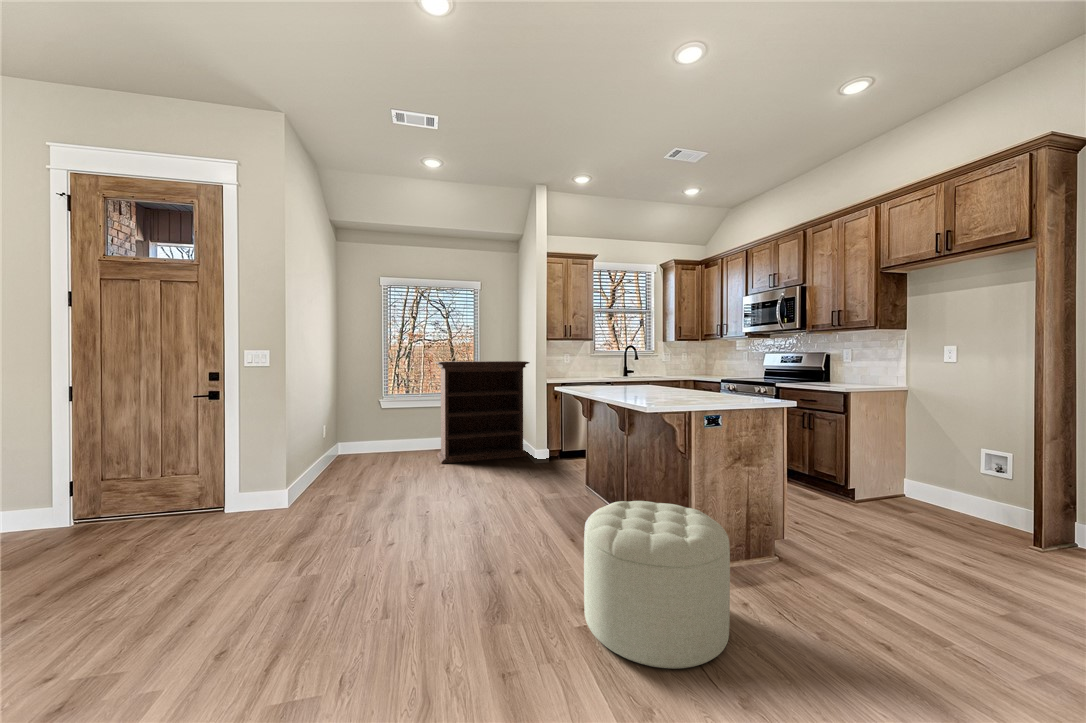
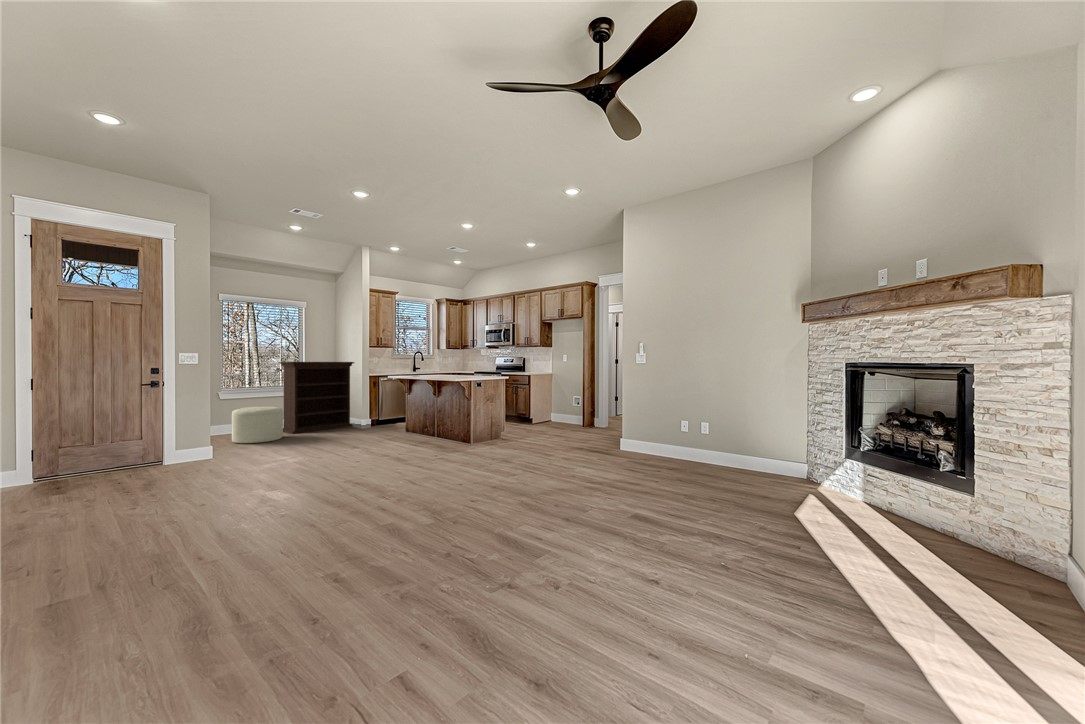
ottoman: present [584,501,730,669] -> present [232,406,283,443]

